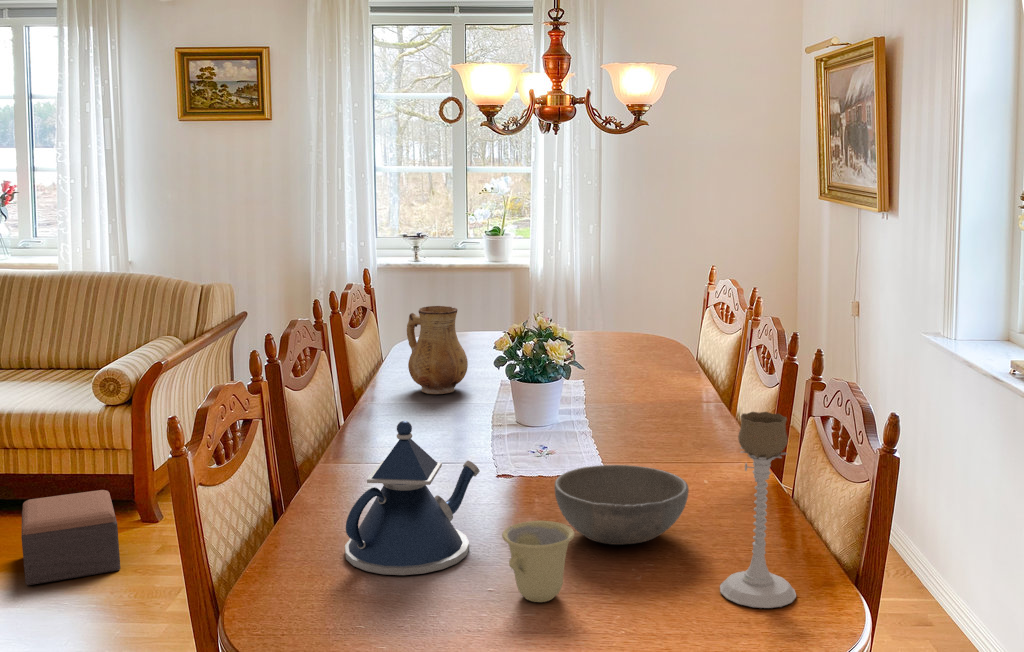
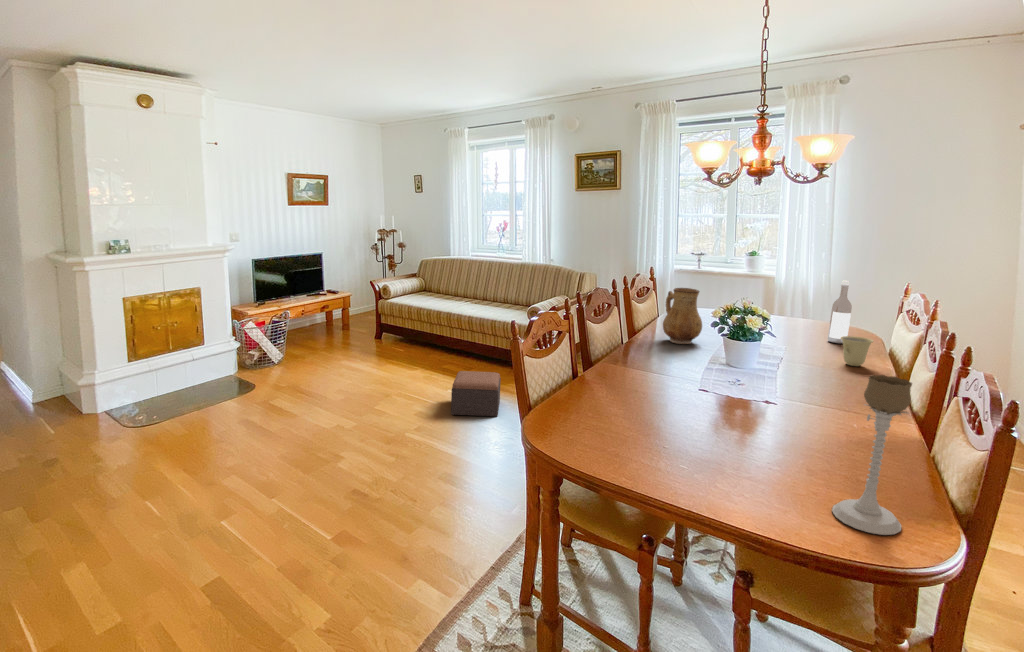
wine bottle: none [630,271,654,360] -> present [828,281,852,344]
teapot: present [345,421,480,575] -> none [570,346,669,447]
bowl: present [555,465,689,545] -> none [719,400,826,460]
cup: present [502,521,574,602] -> present [841,336,873,366]

